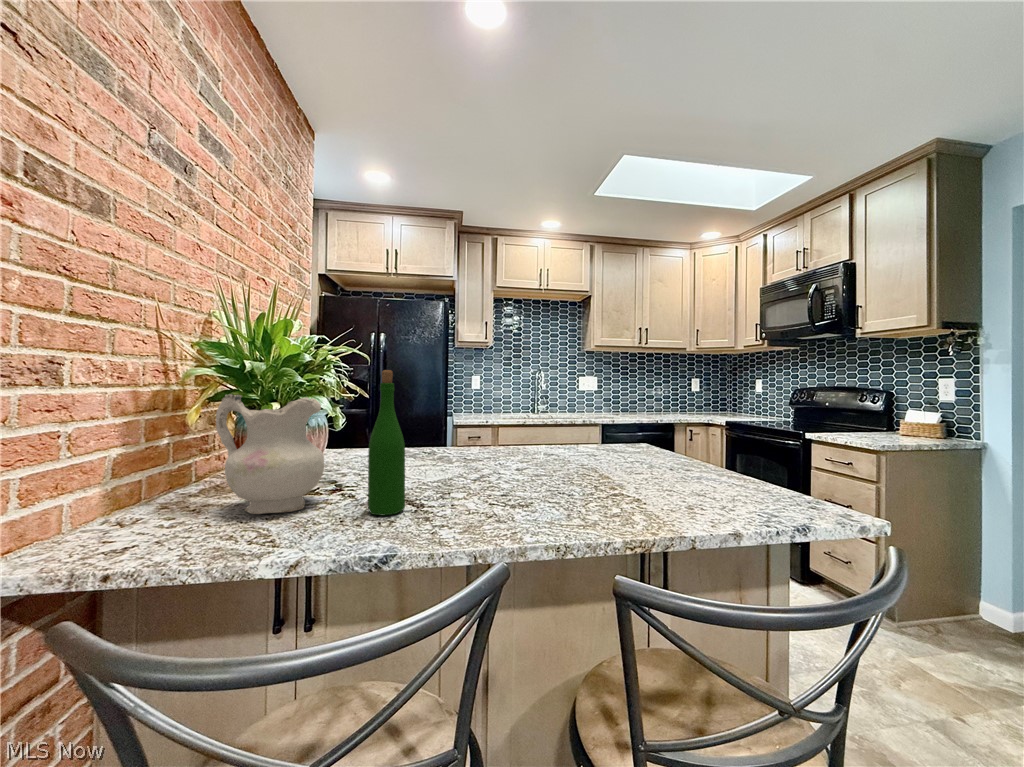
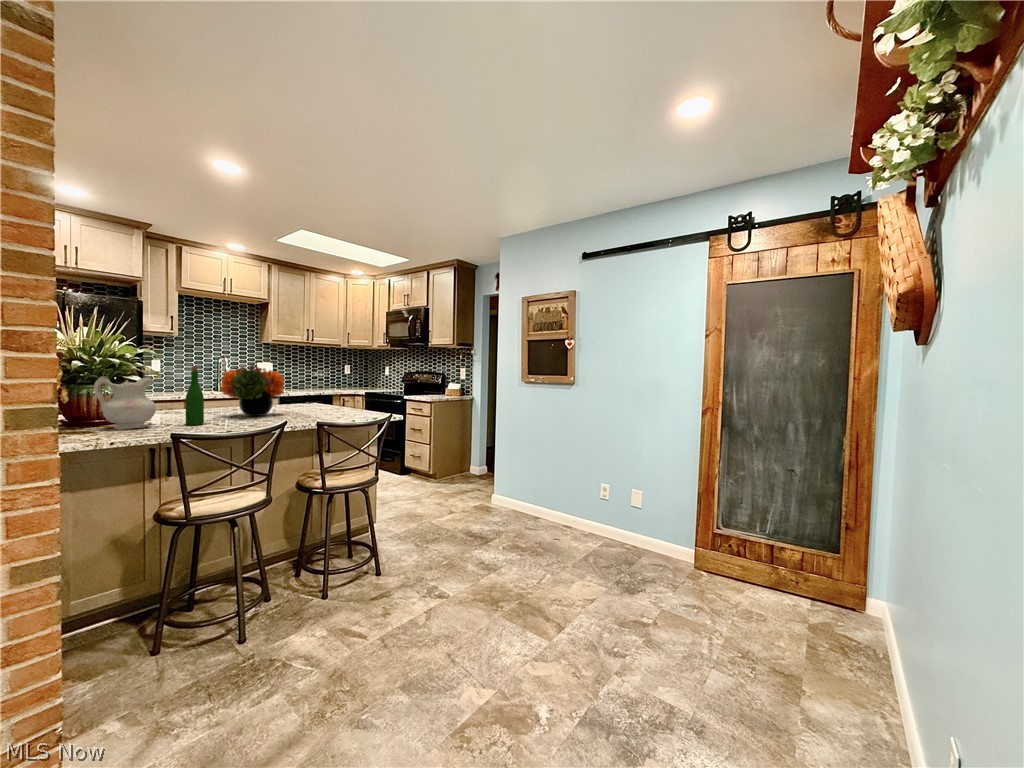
flower arrangement: none [467,369,594,485] -> present [220,364,285,416]

